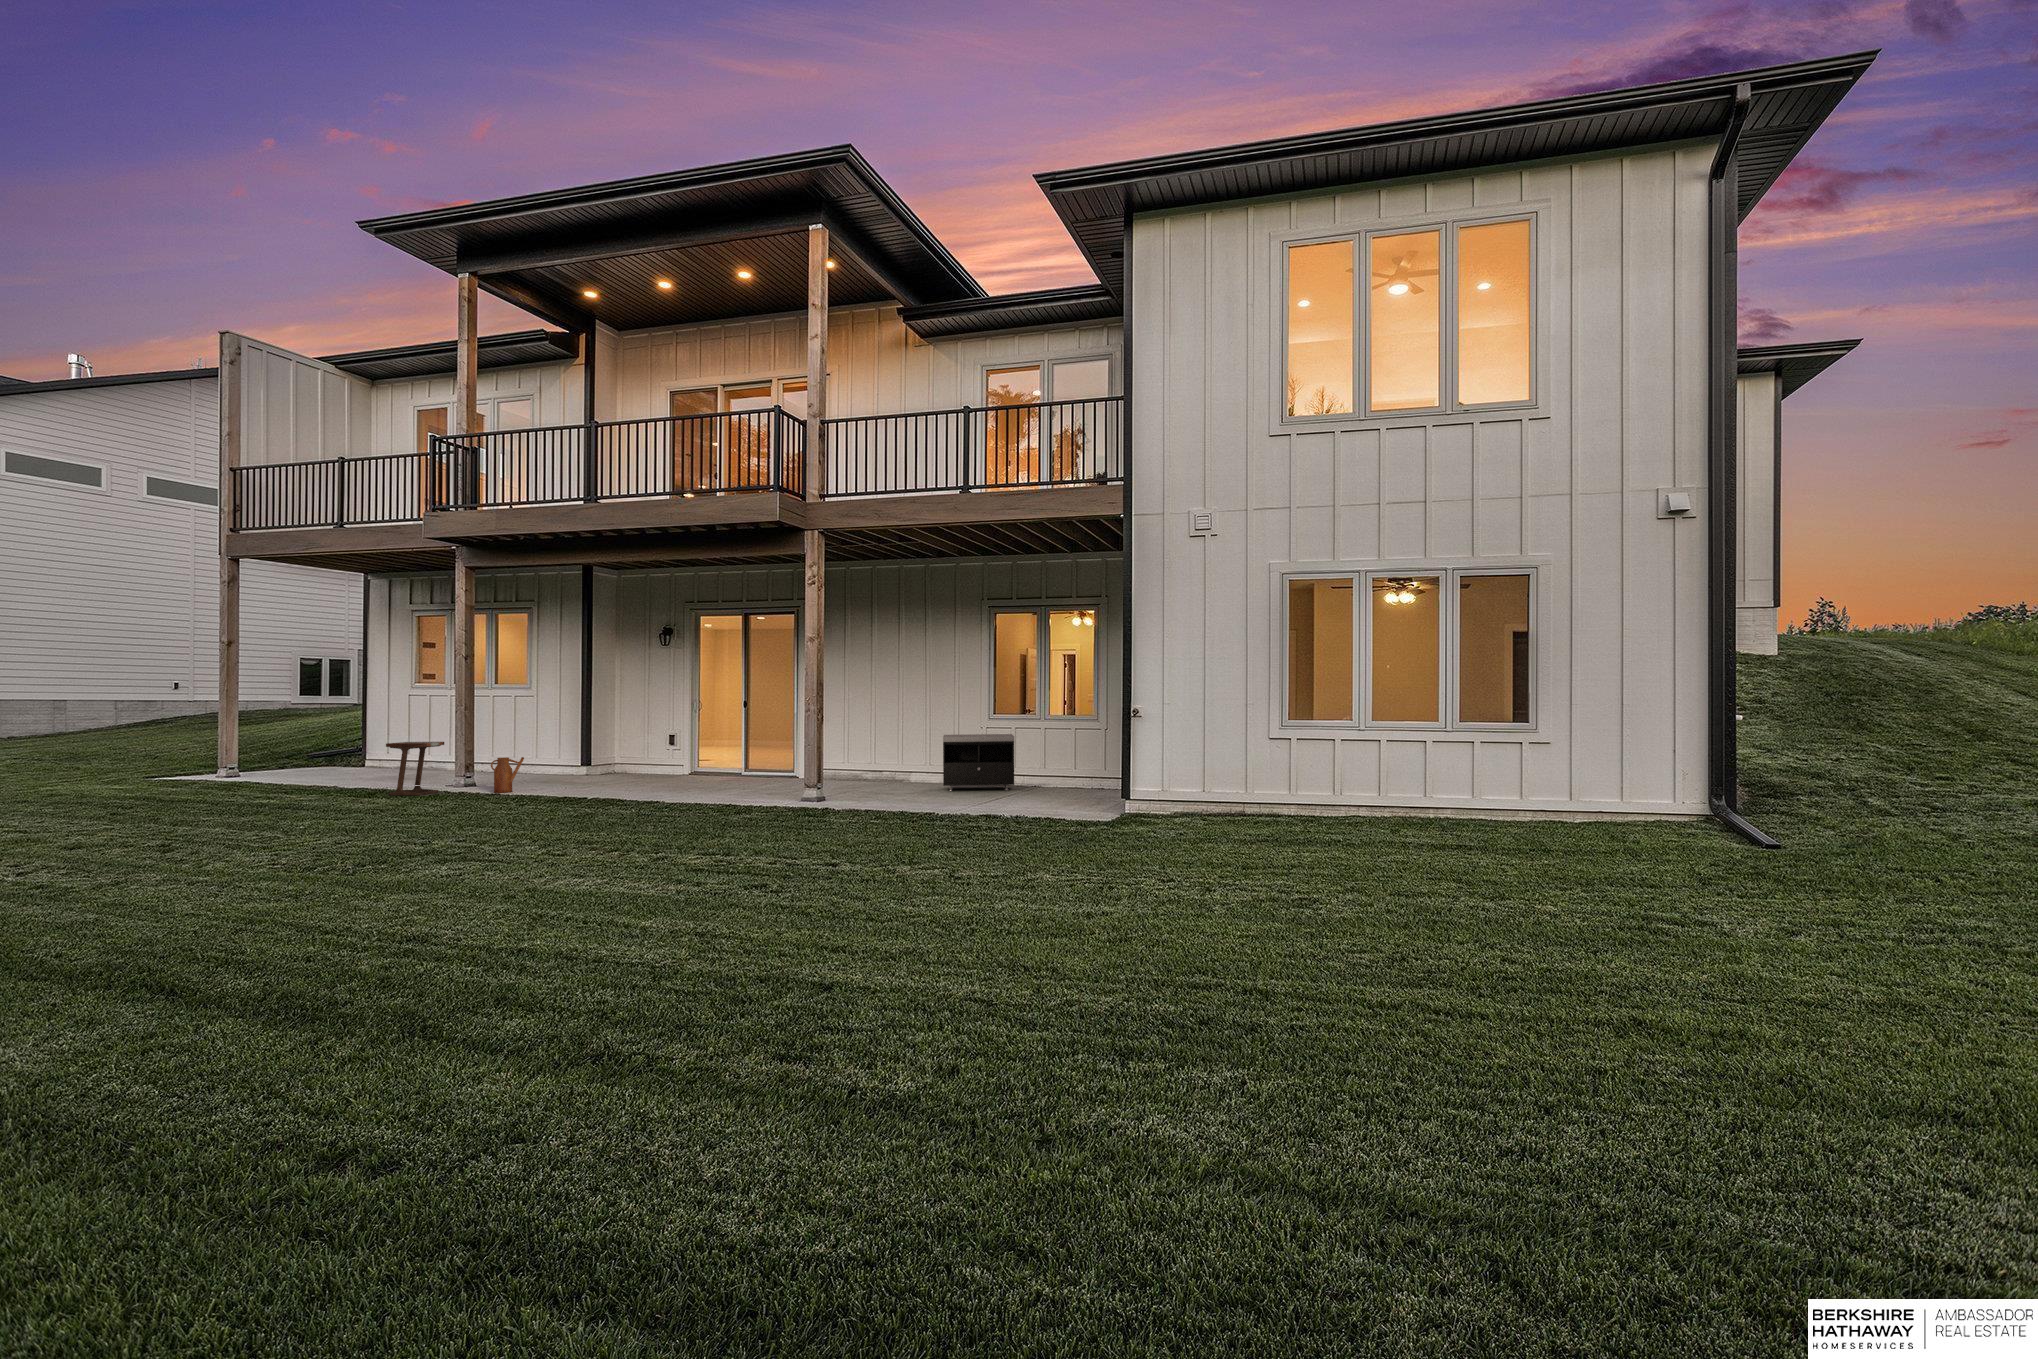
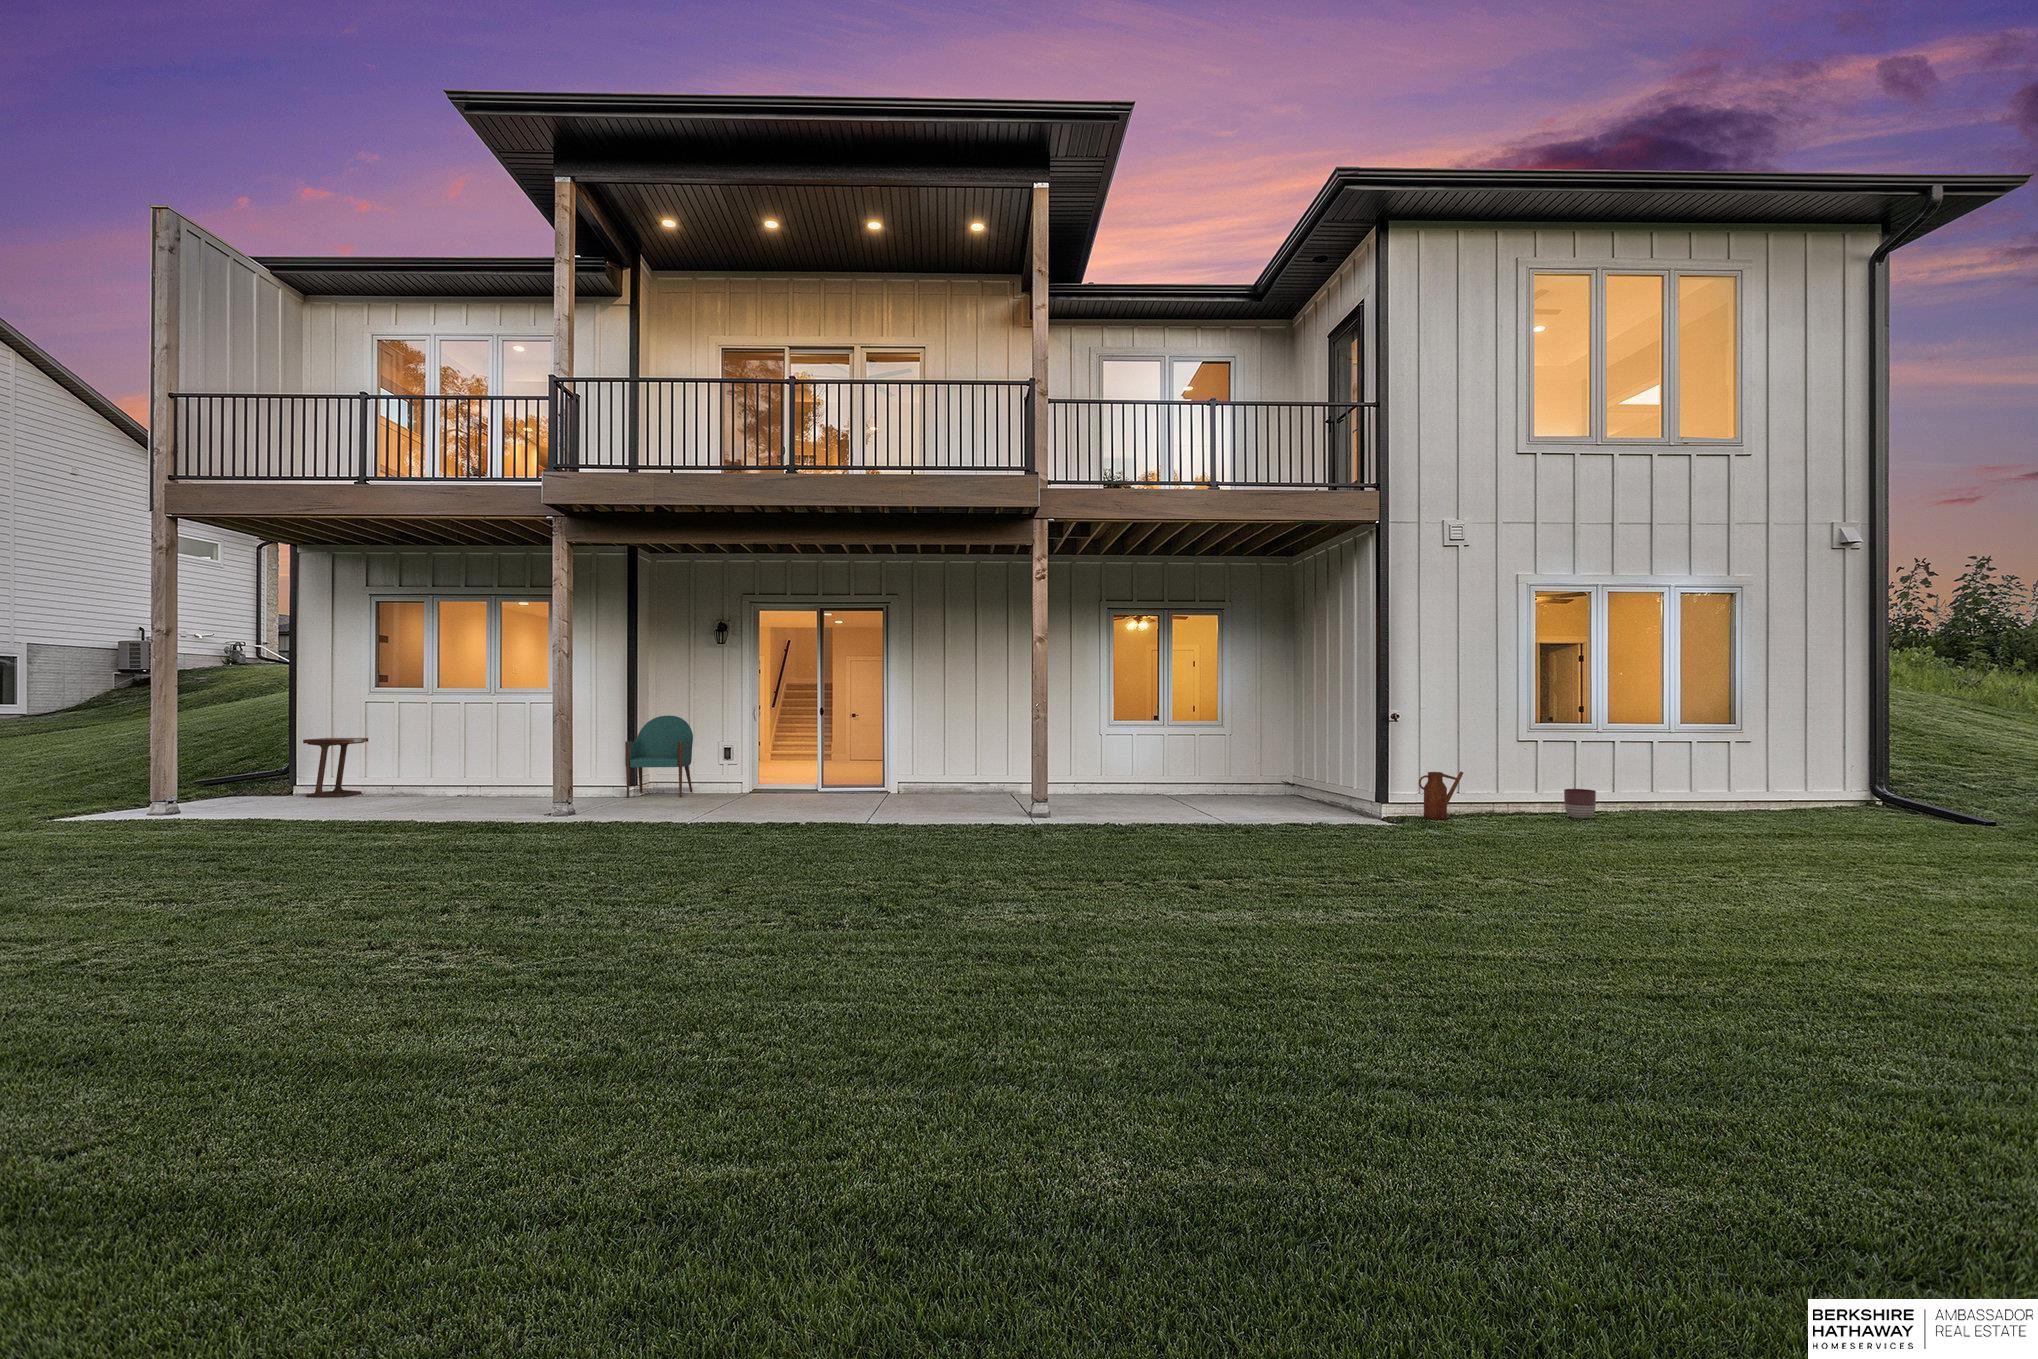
chair: none [675,720,737,795] -> present [625,716,693,798]
storage bench: present [943,734,1014,791] -> none [920,732,998,794]
watering can: present [491,757,524,793] -> present [1419,772,1463,819]
planter: none [1538,785,1568,812] -> present [1564,789,1596,819]

